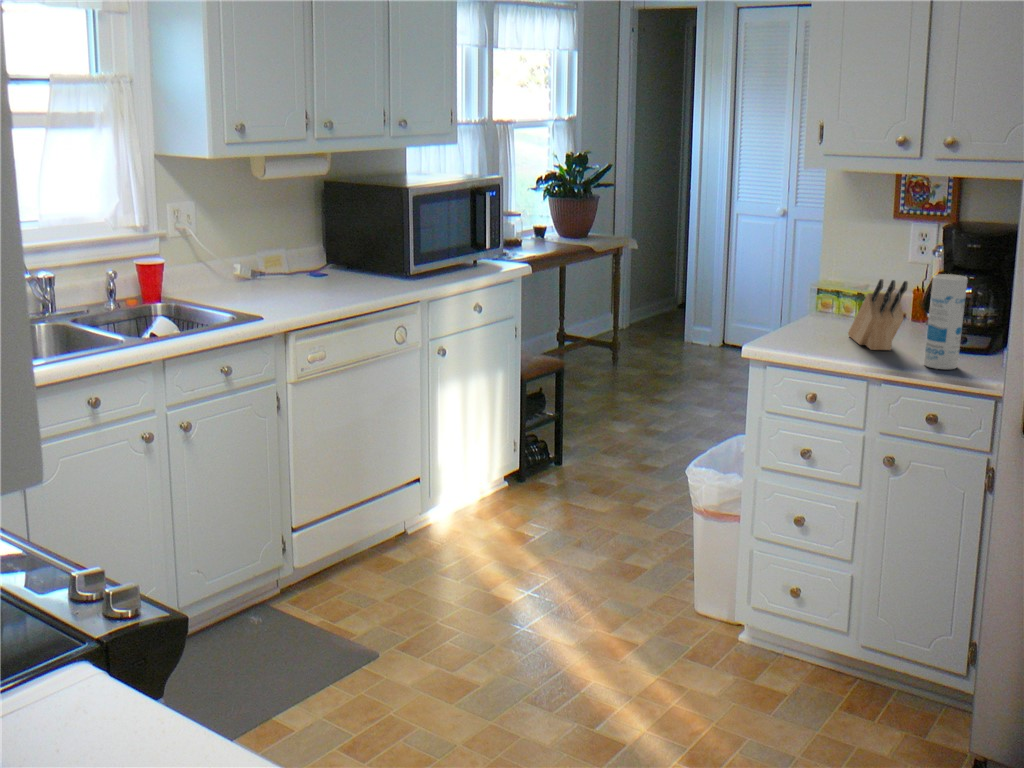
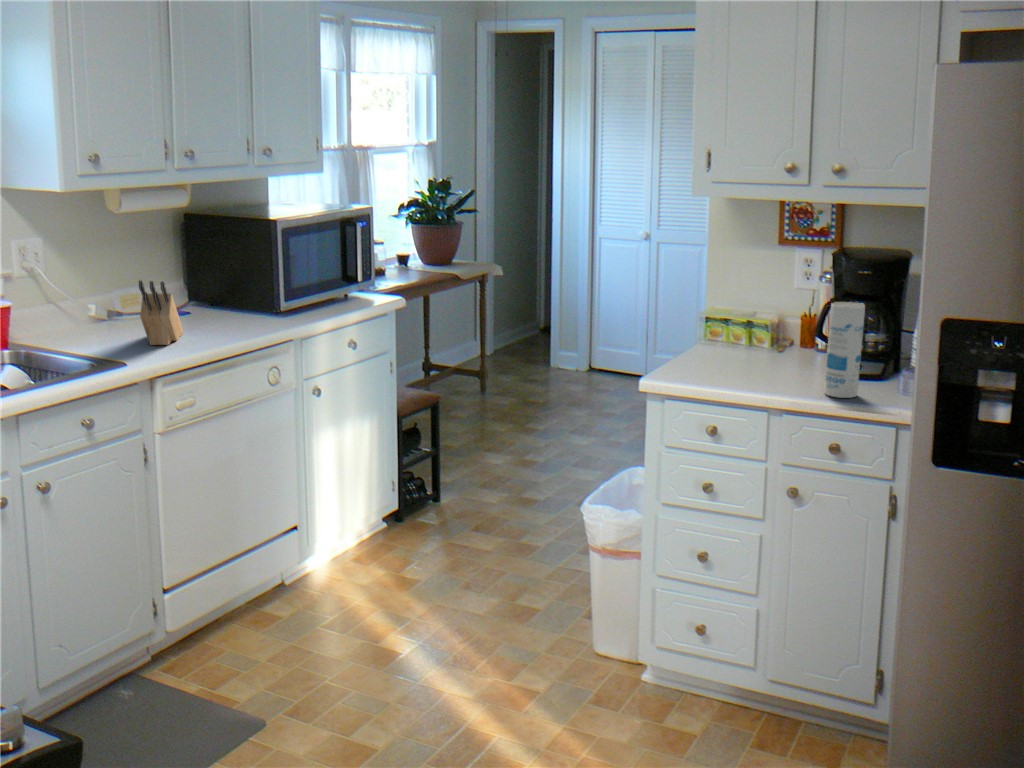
knife block: present [848,279,908,350] -> present [139,280,183,345]

